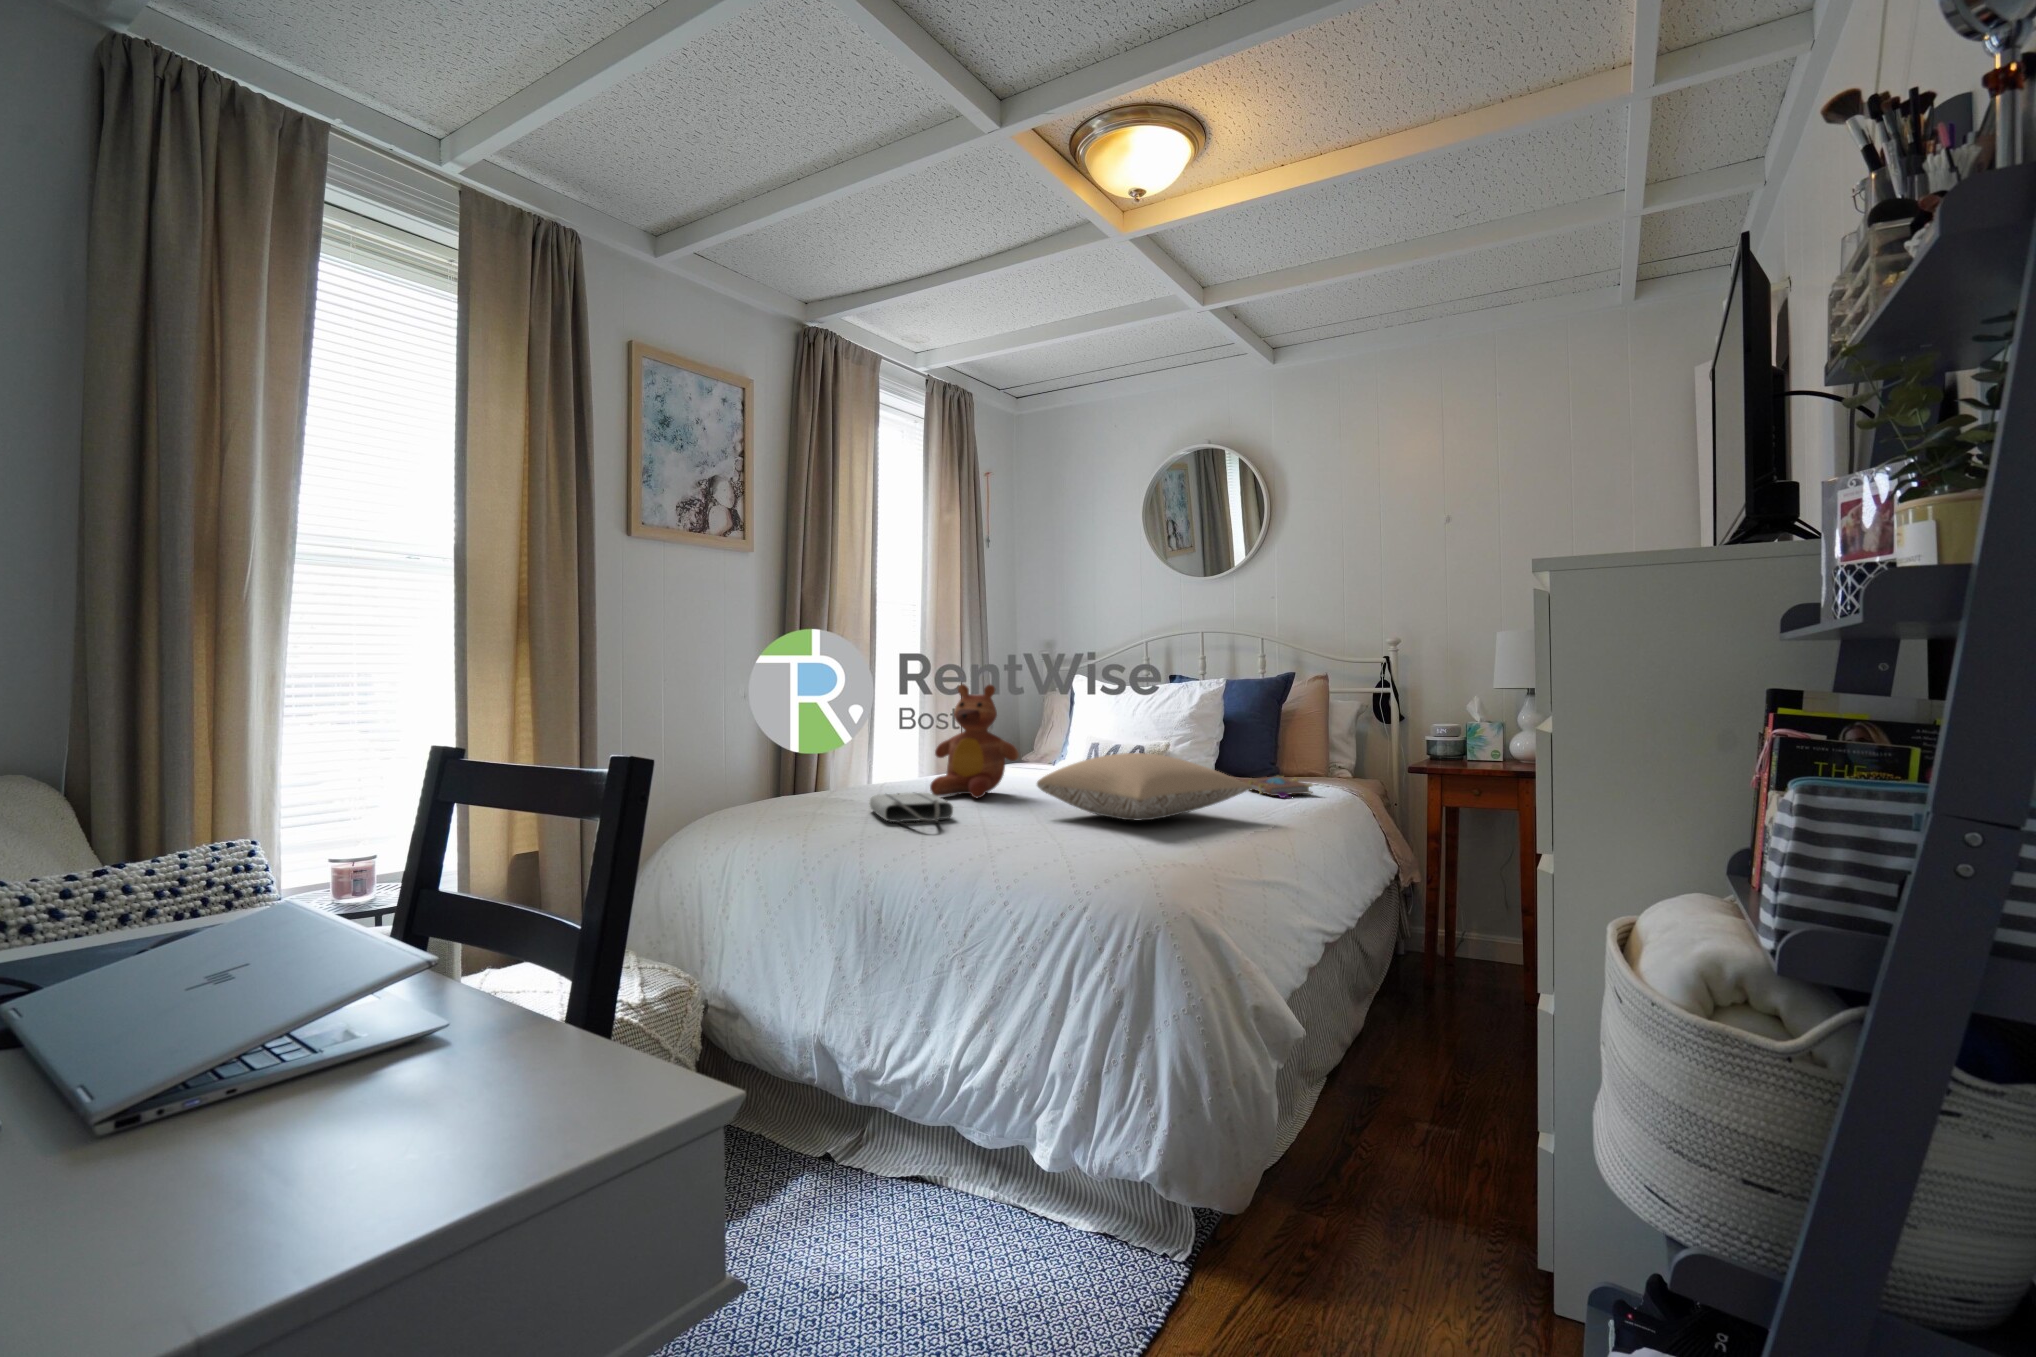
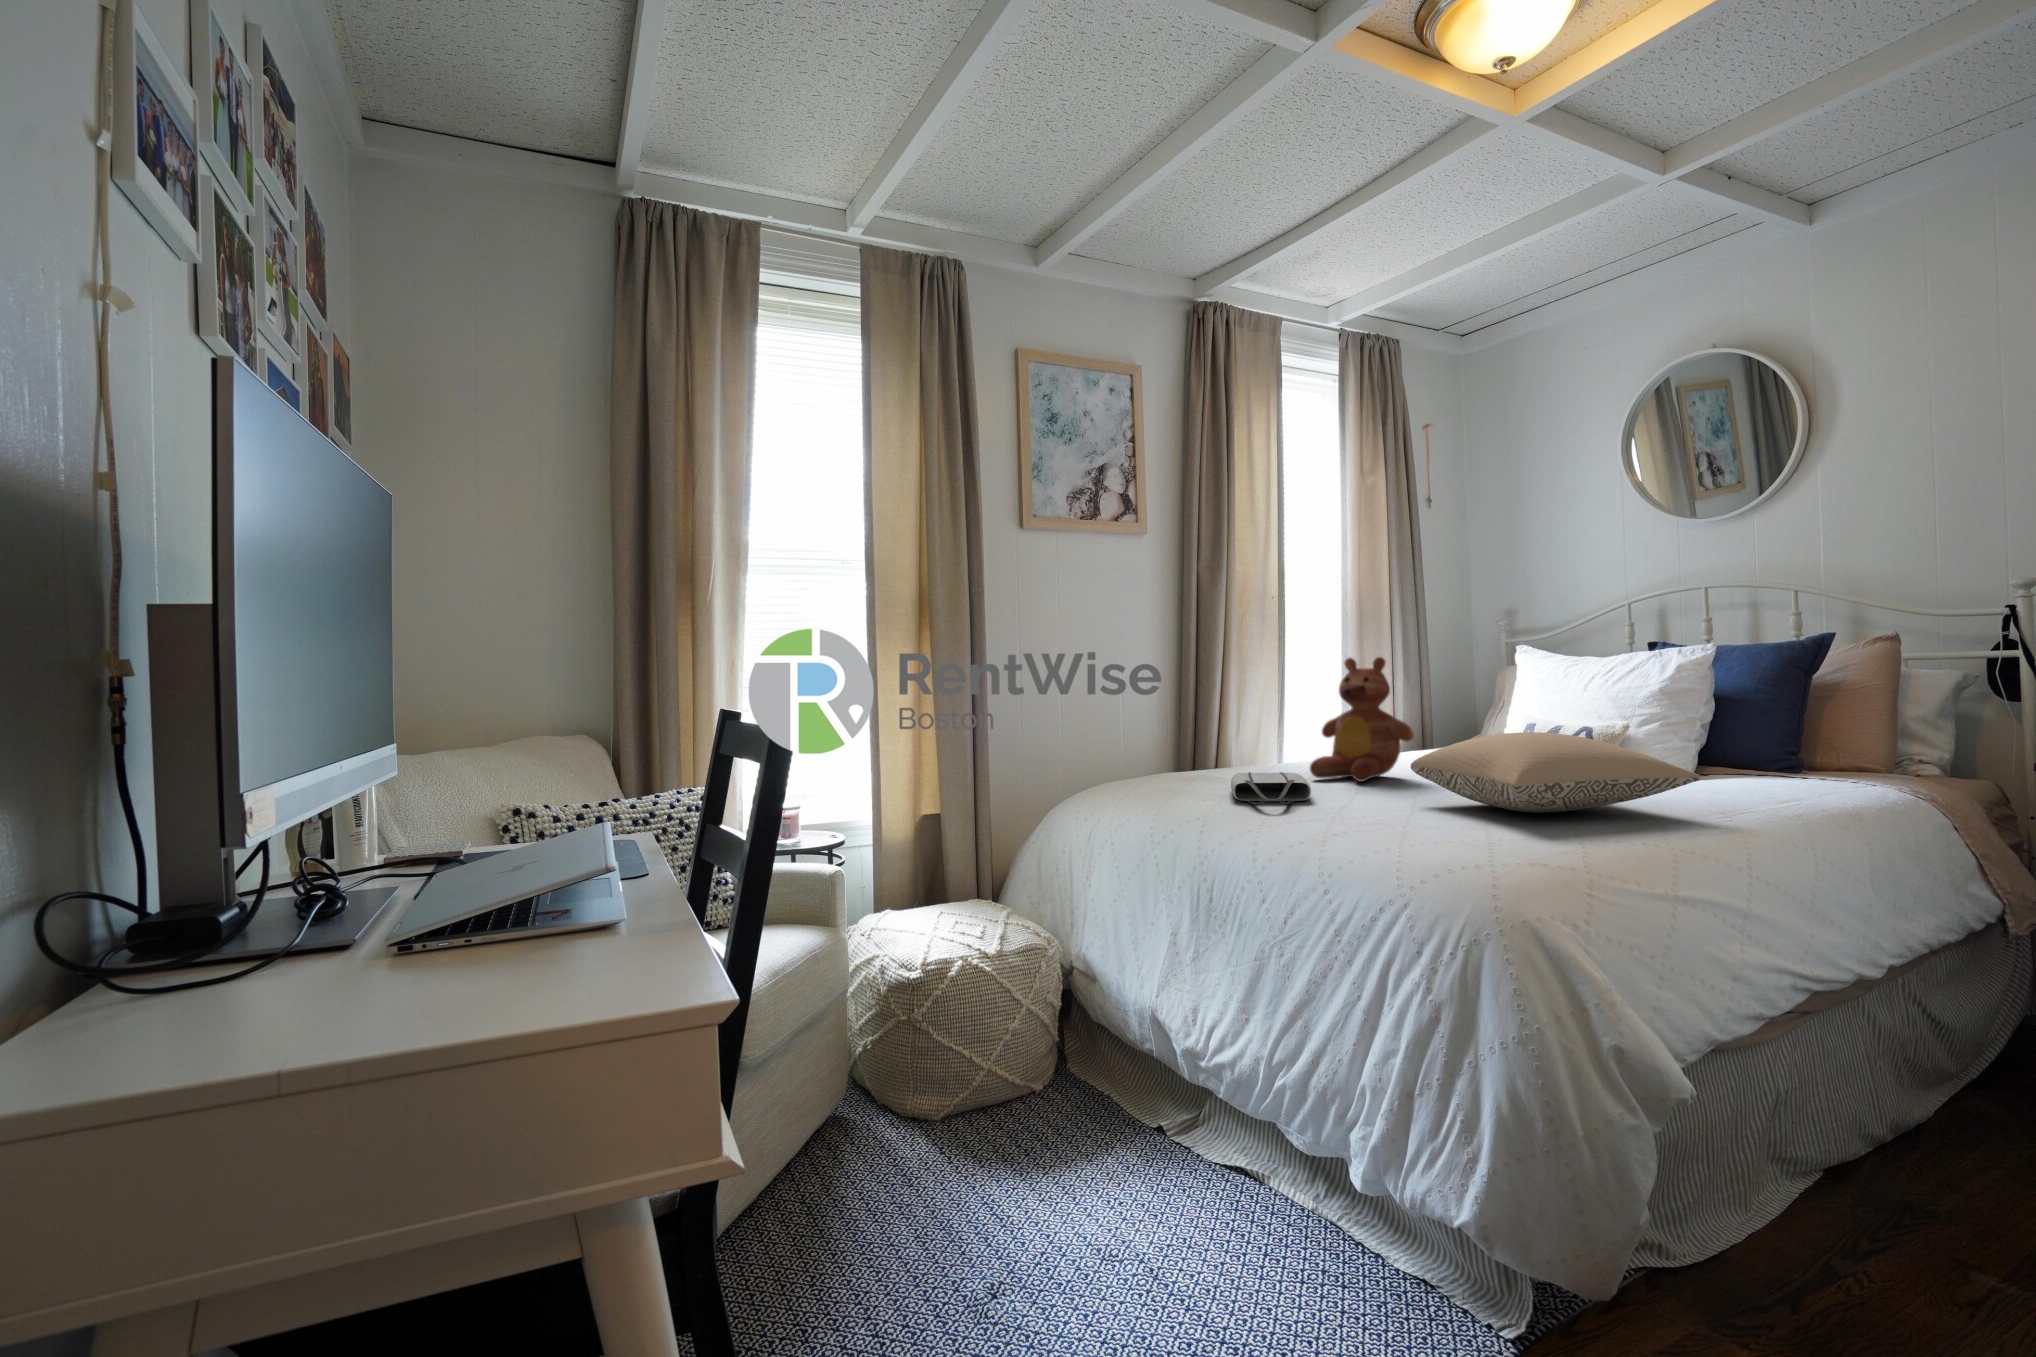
book: present [1242,776,1313,798] -> none [1731,767,1840,796]

